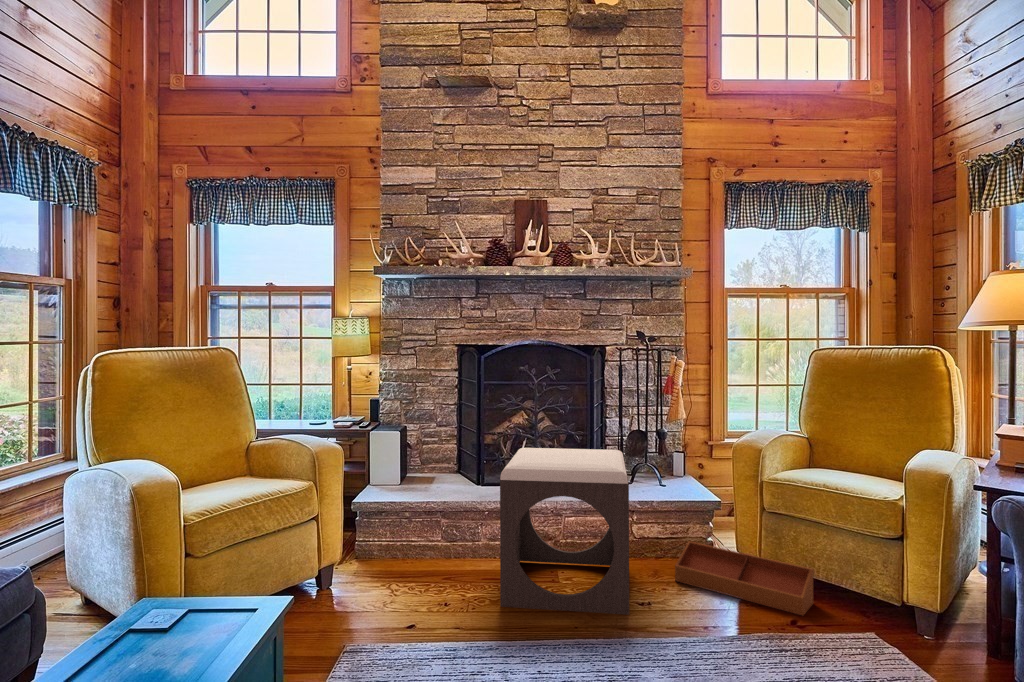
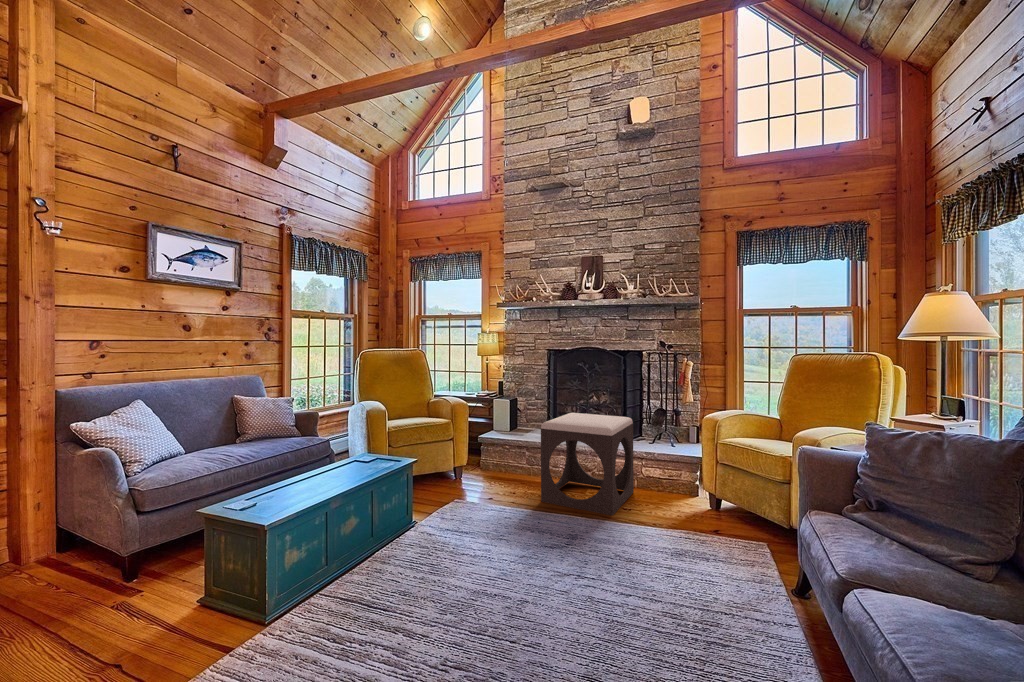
storage bin: present [675,541,813,616] -> none [660,480,746,533]

